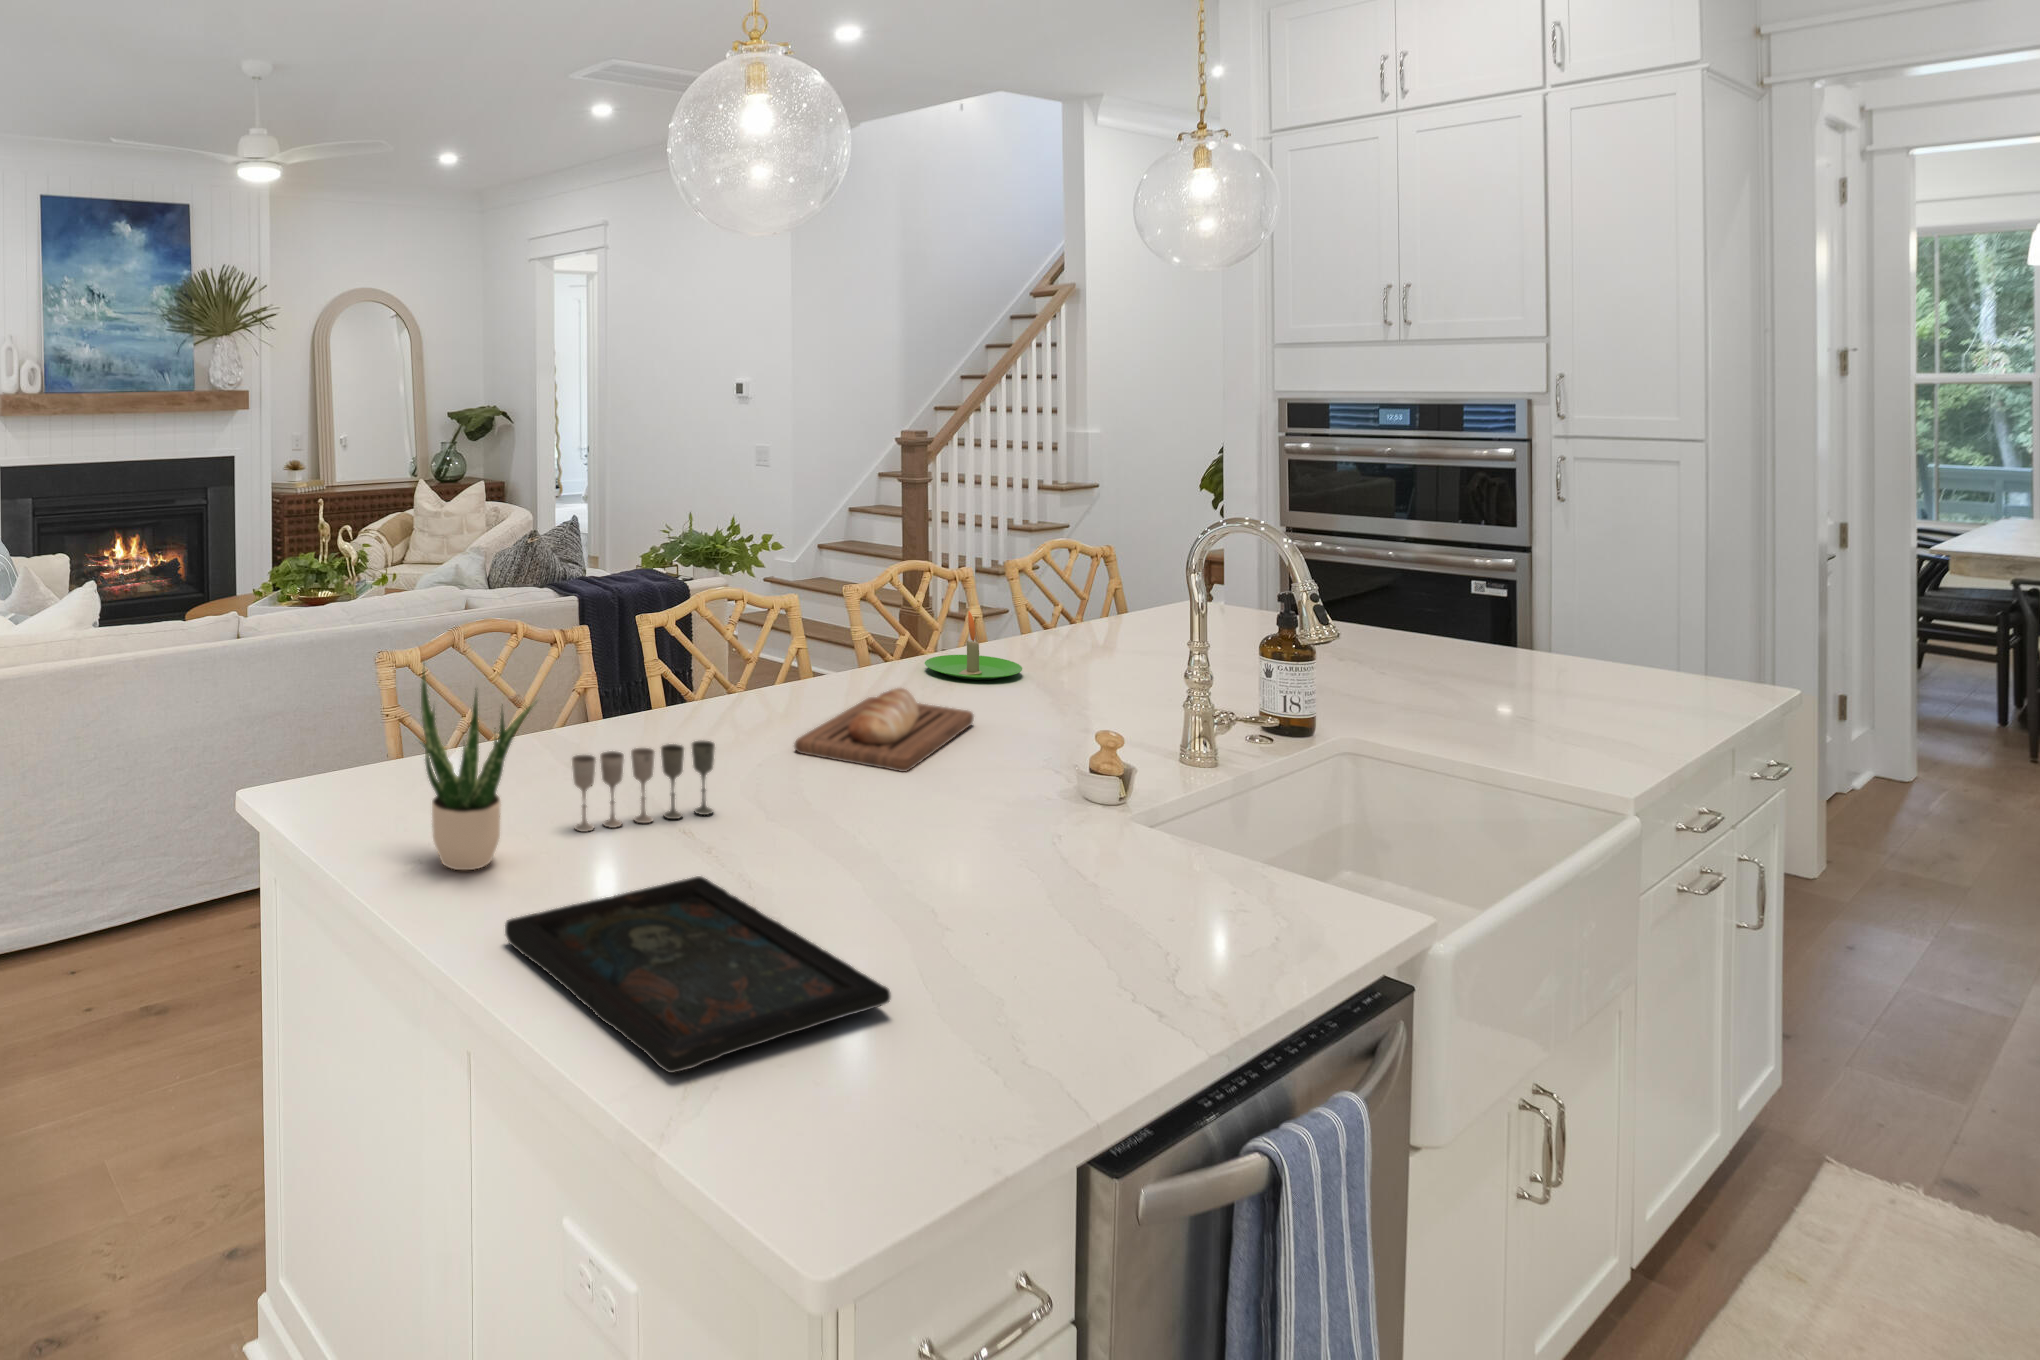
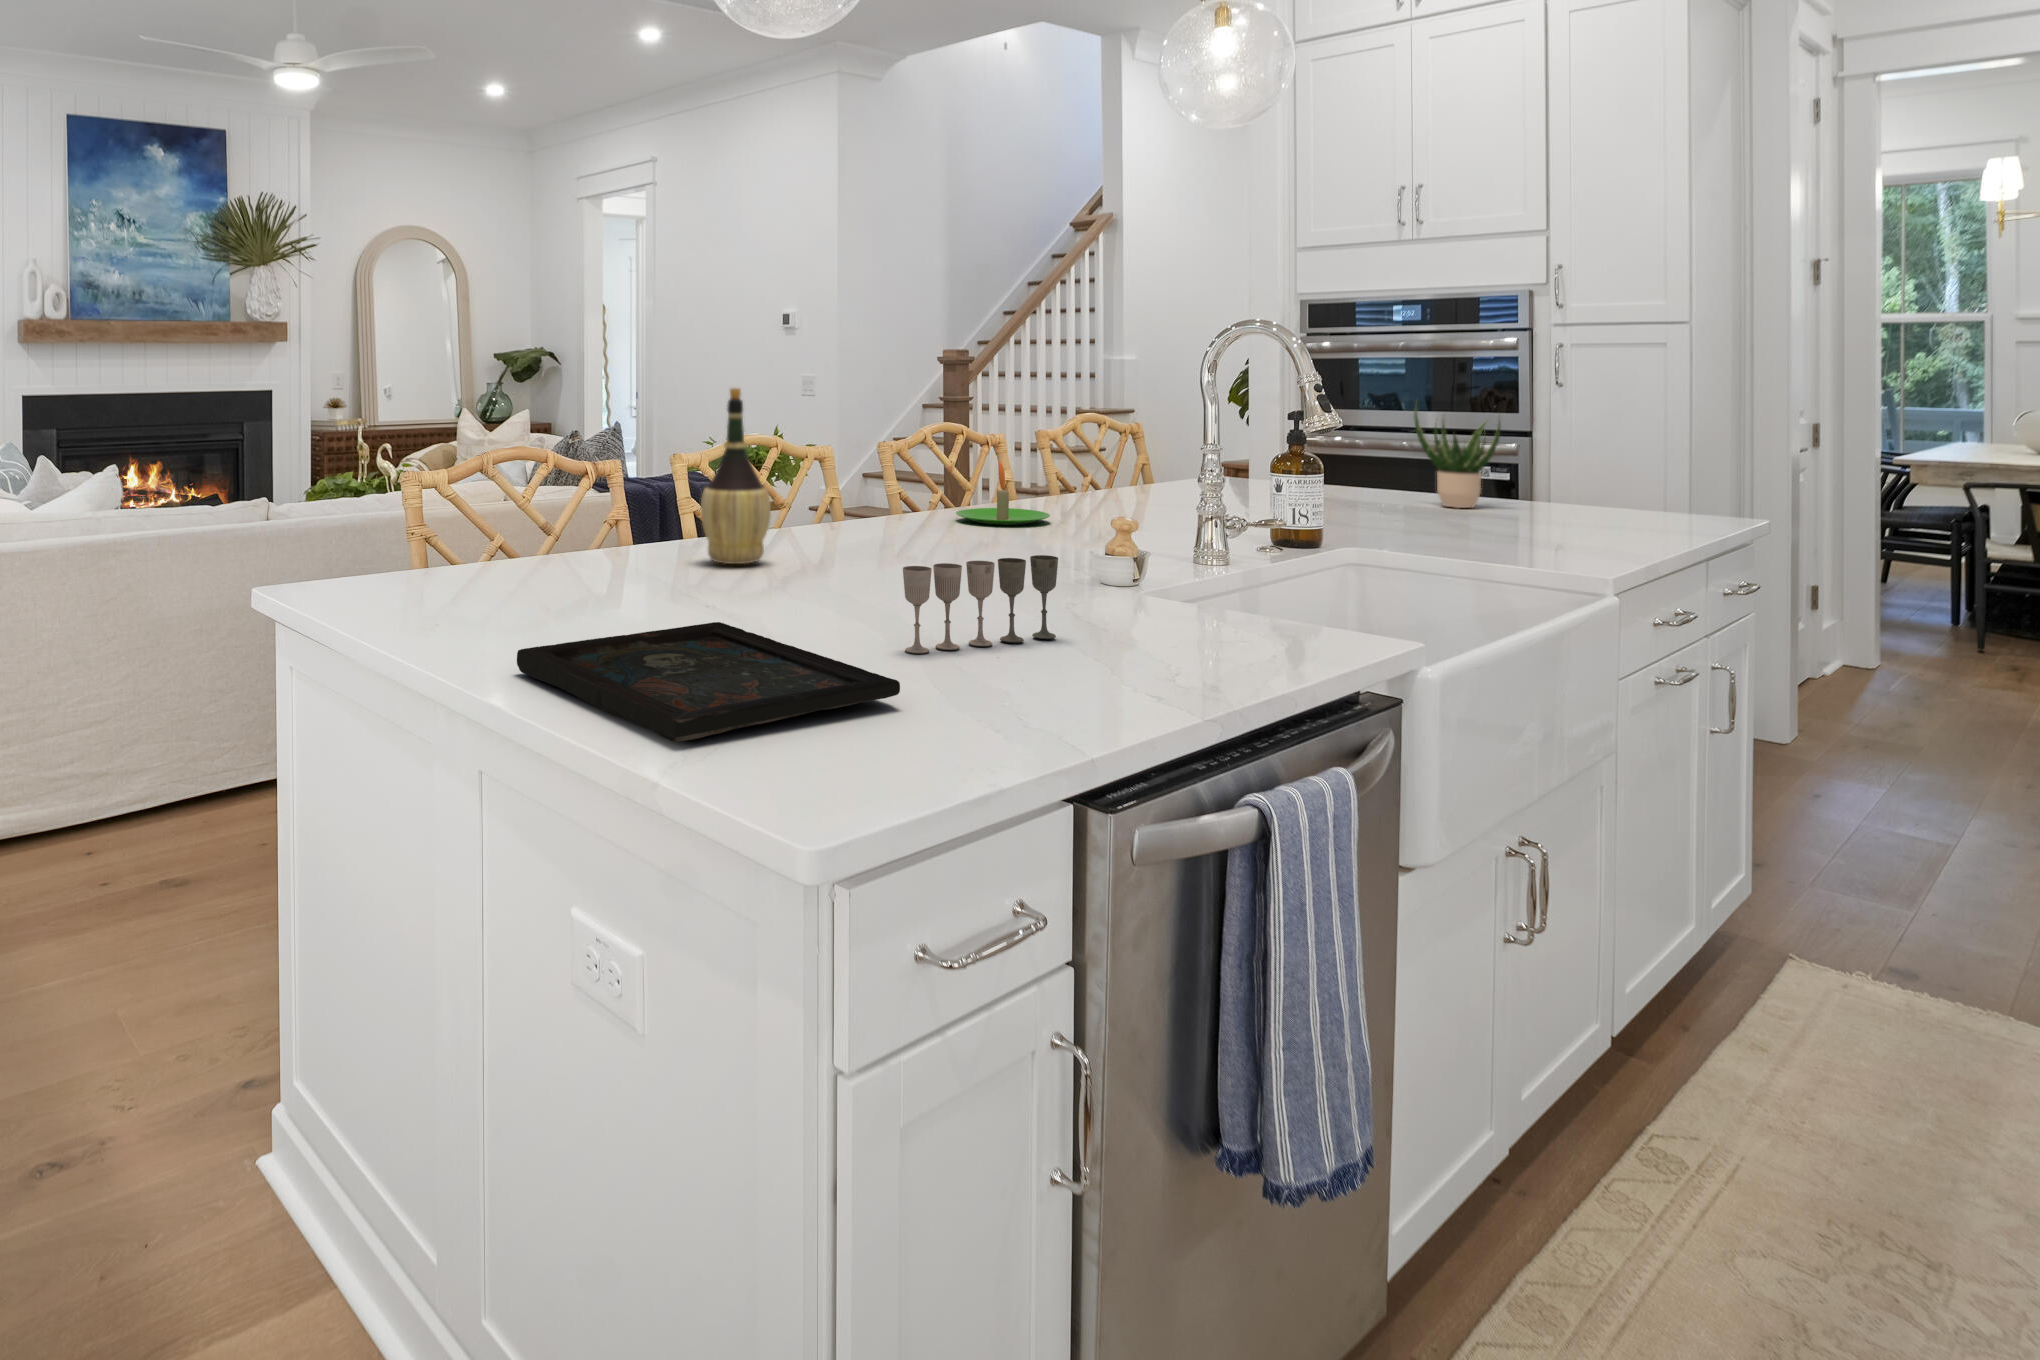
wine bottle: none [671,572,742,751] -> present [701,388,771,564]
potted plant: present [421,669,536,870] -> present [1414,402,1500,508]
bread loaf: present [794,688,974,772] -> none [823,514,1000,576]
wine glass: present [572,741,715,832] -> present [903,555,1058,654]

